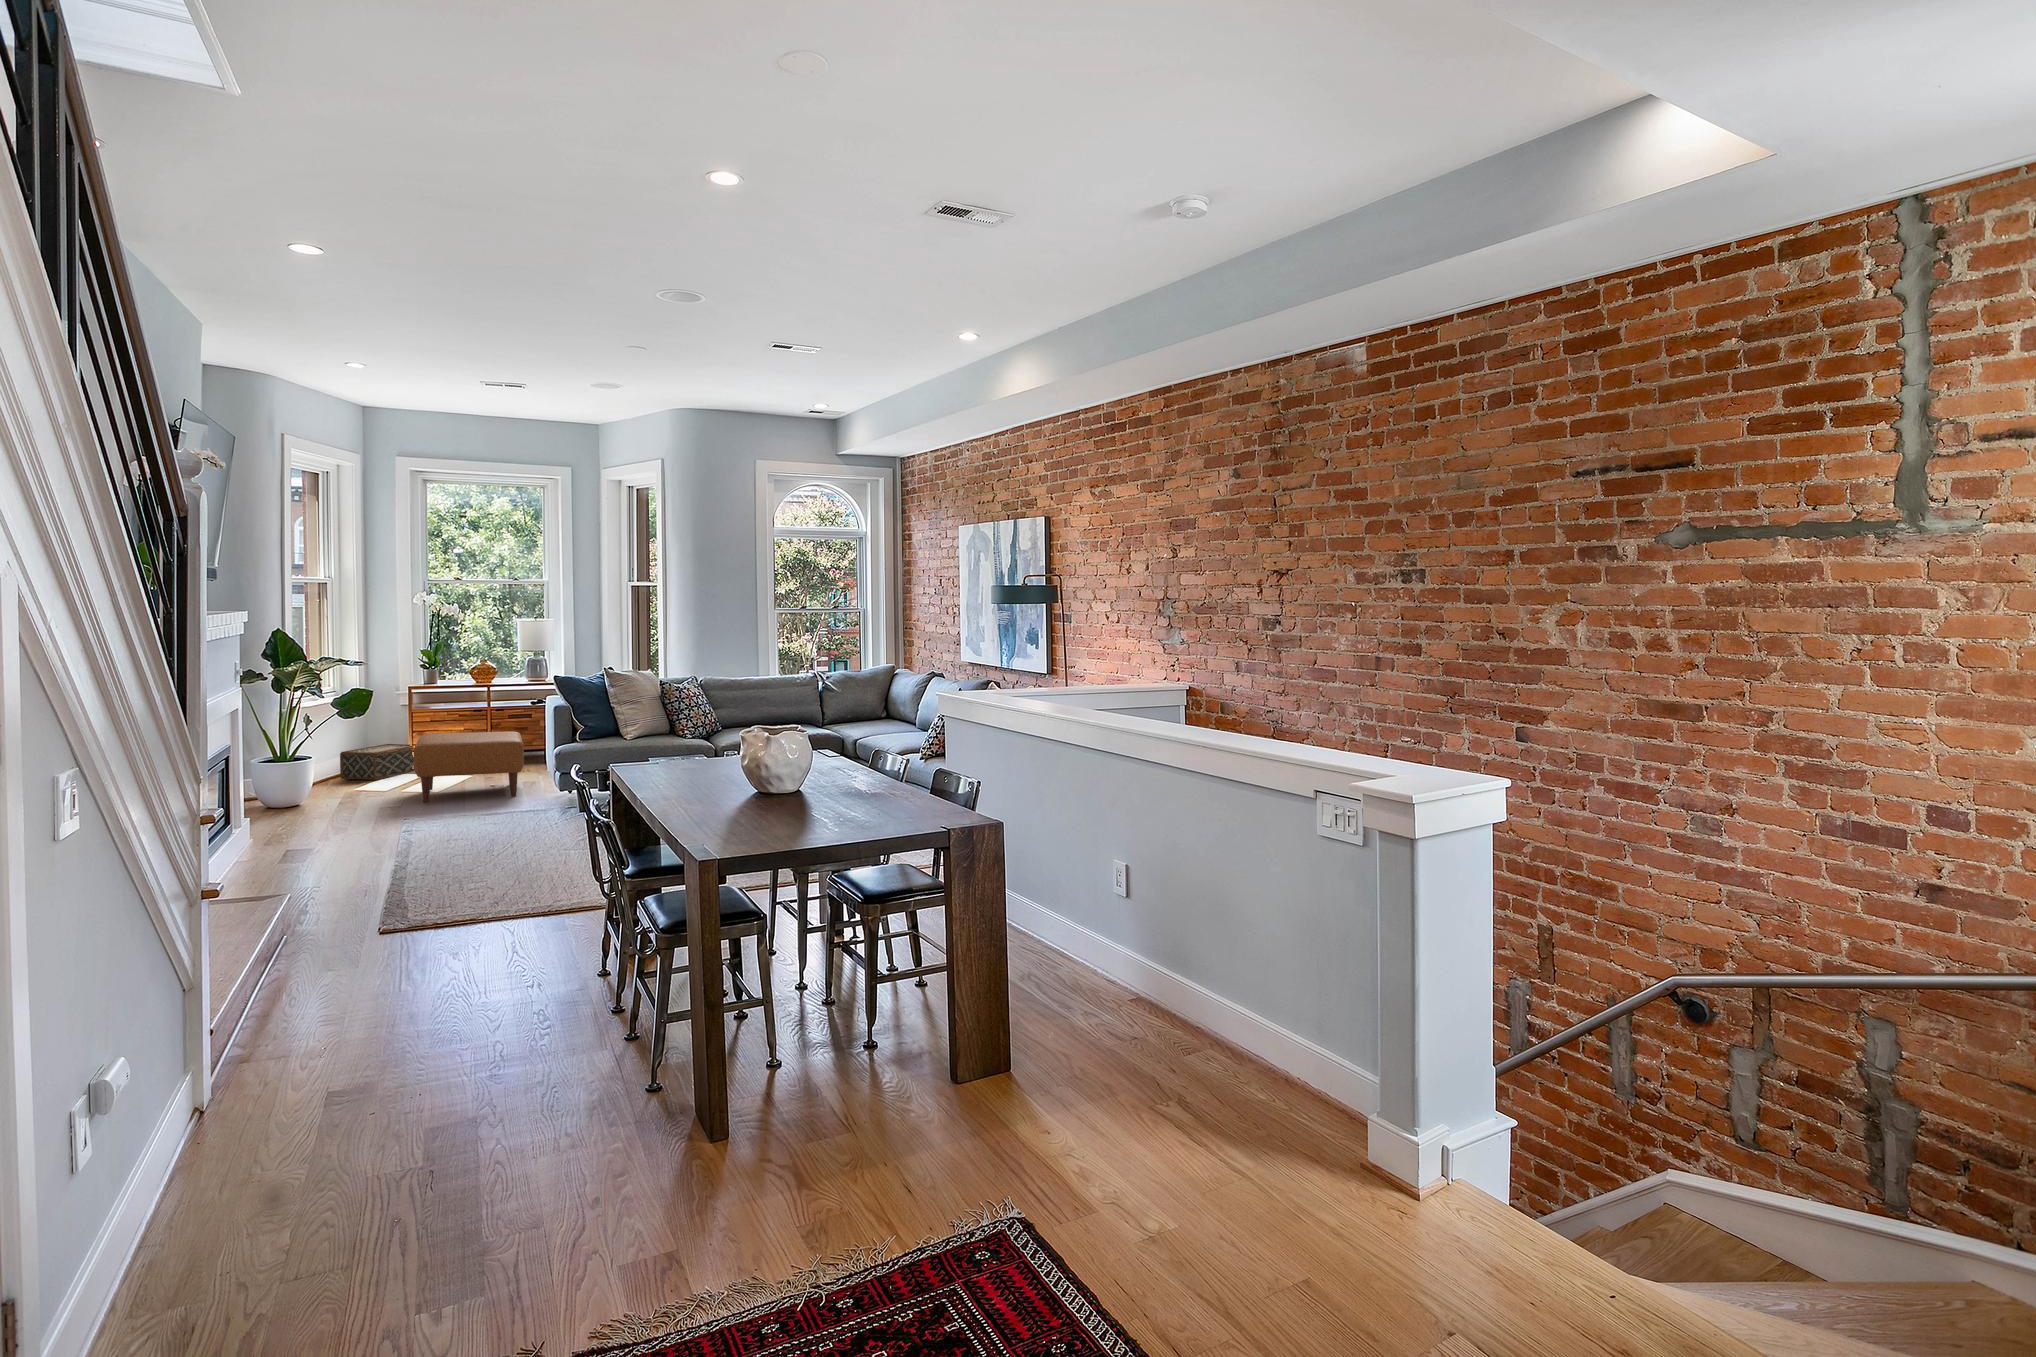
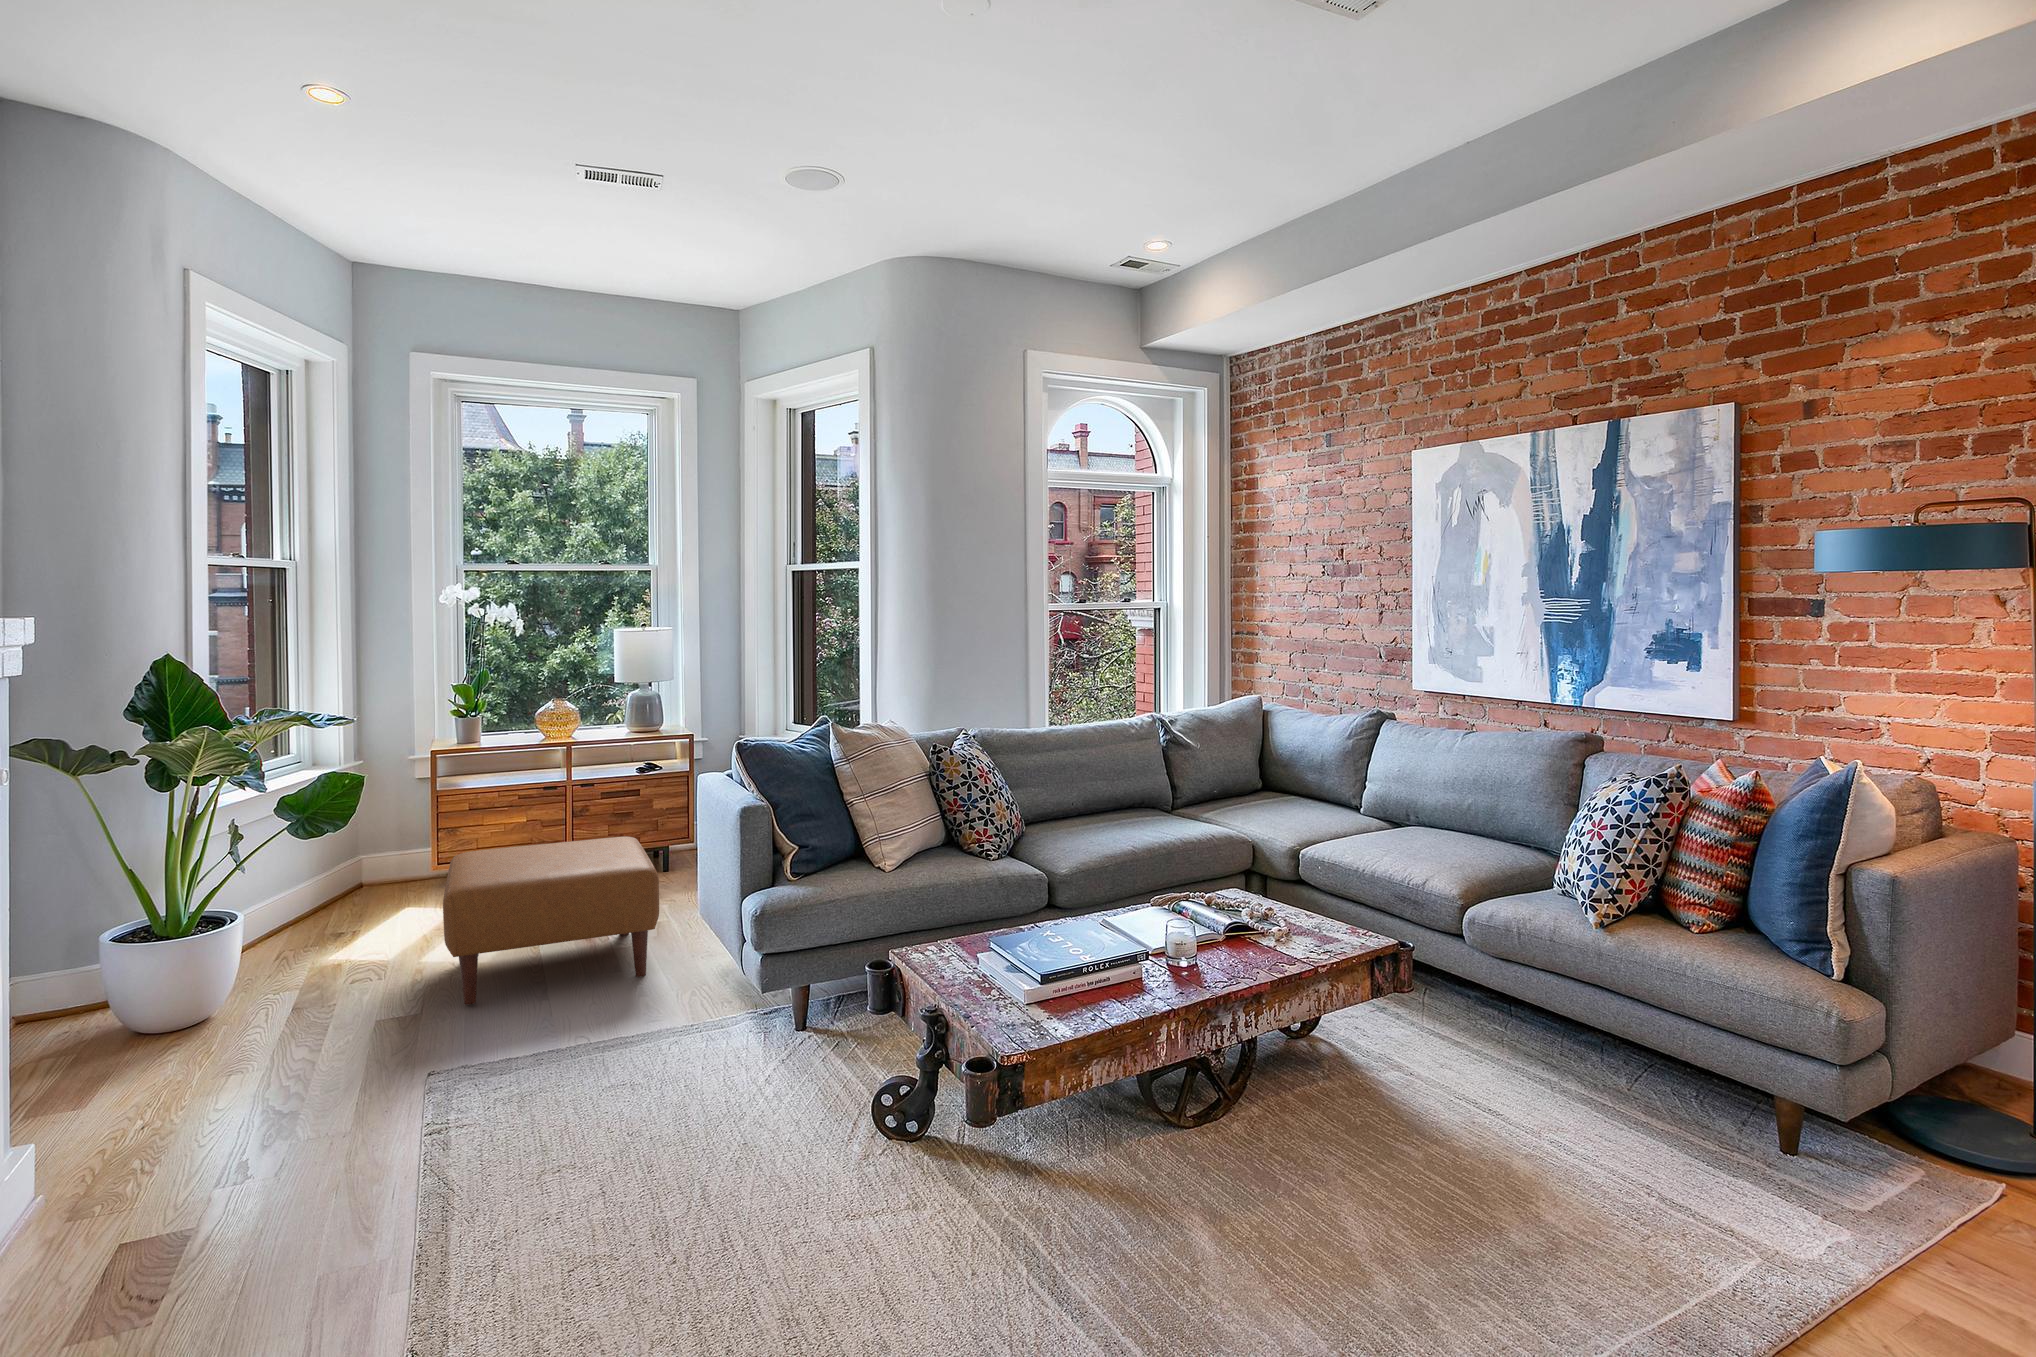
woven basket: present [340,744,414,780] -> none [306,848,450,924]

